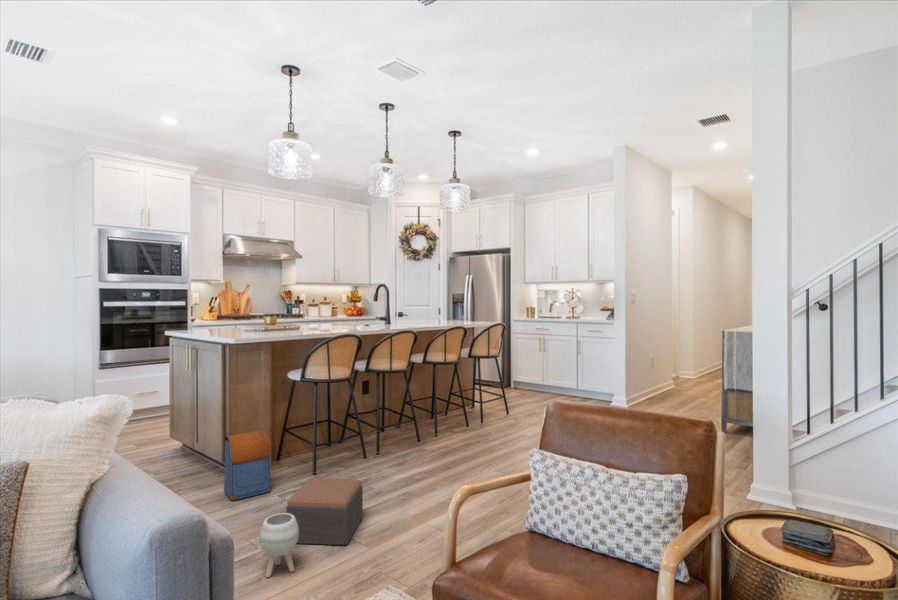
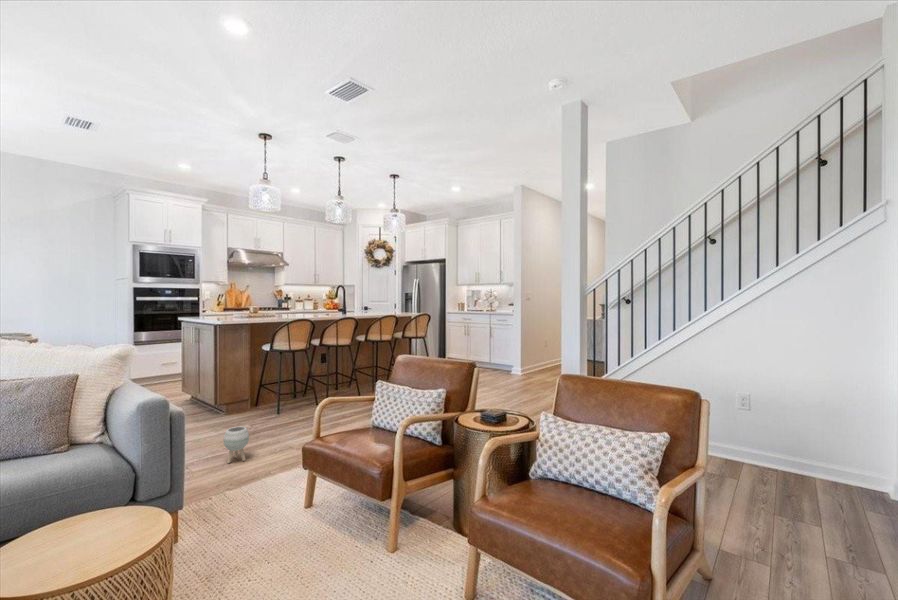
backpack: present [224,430,271,500] -> none [213,383,244,428]
footstool: present [286,478,363,545] -> none [245,411,299,449]

